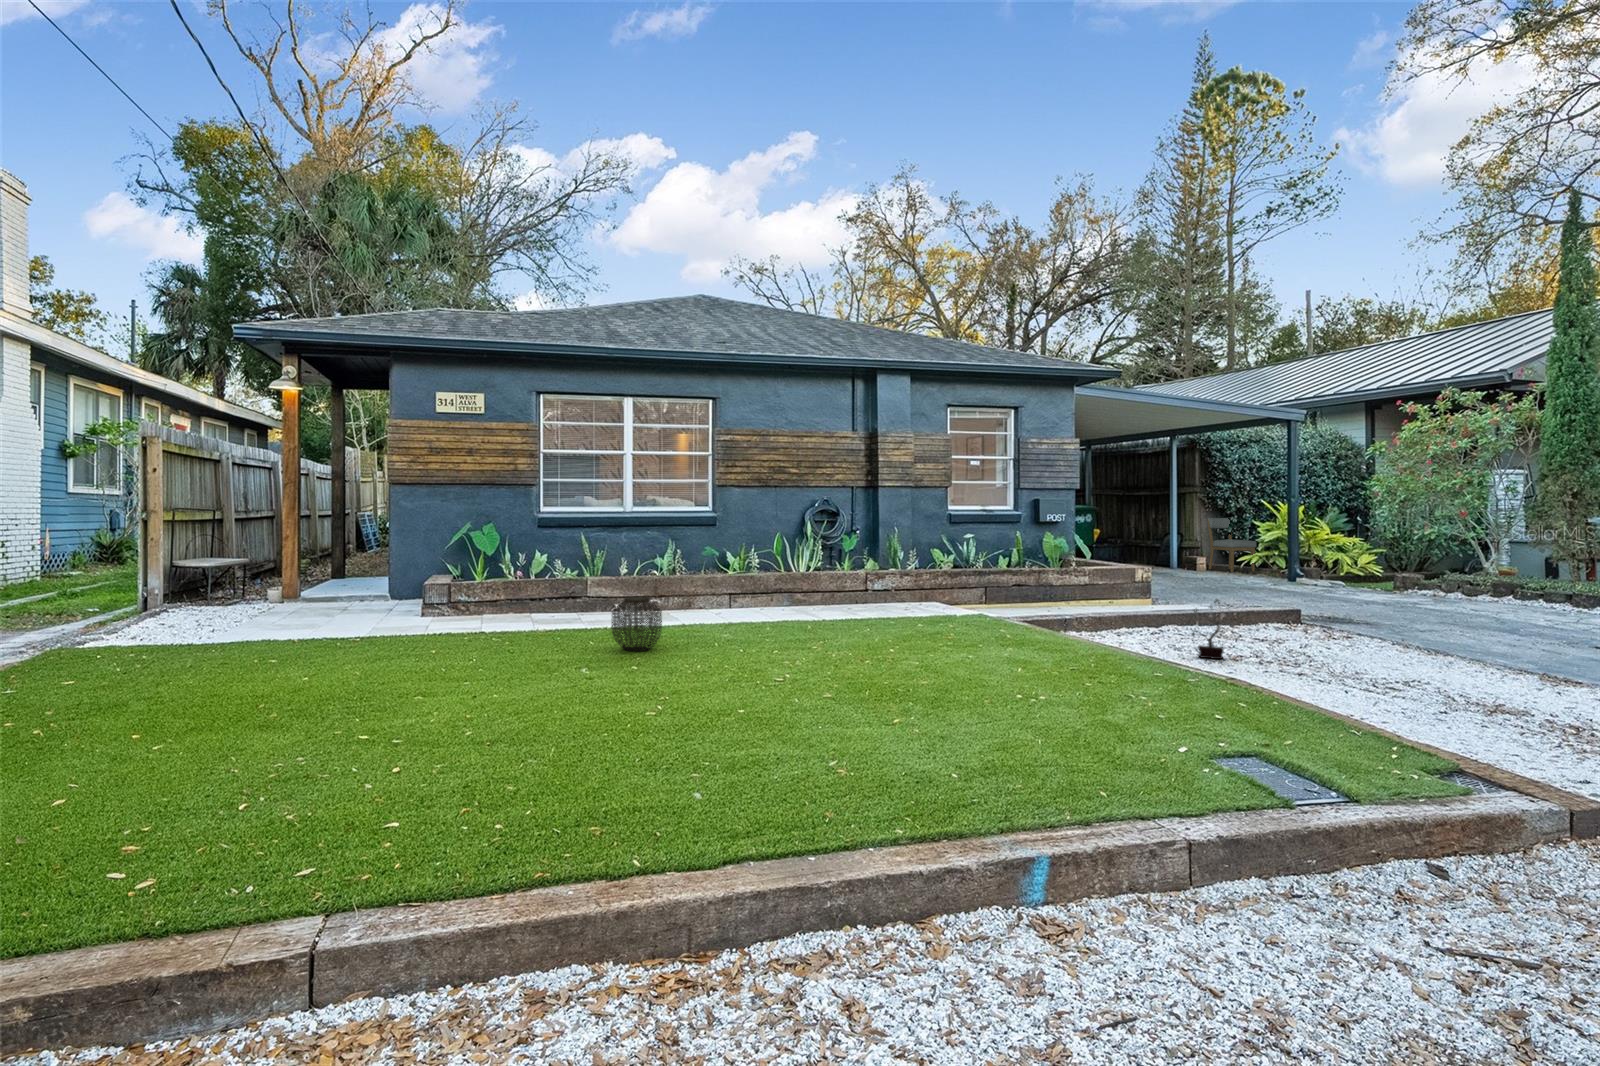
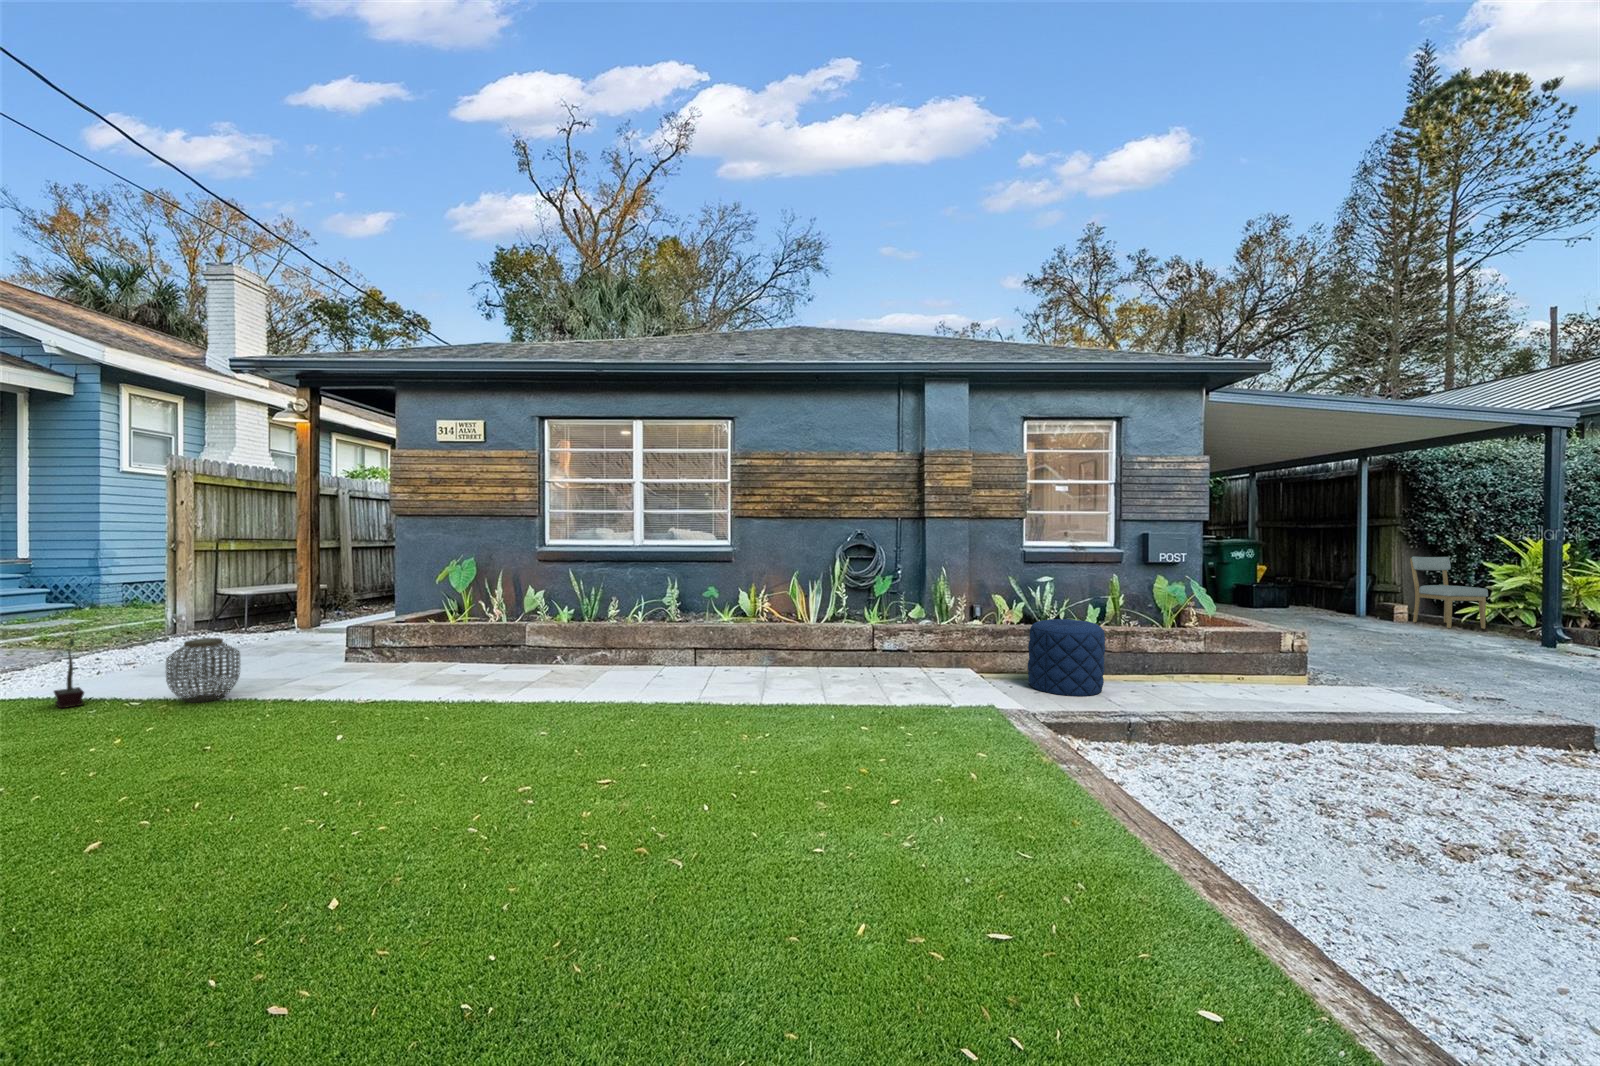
pouf: none [983,560,1036,611] -> present [1028,619,1105,696]
woven basket: present [612,596,662,651] -> present [166,638,240,703]
potted plant: present [1192,599,1240,659] -> present [52,628,84,708]

